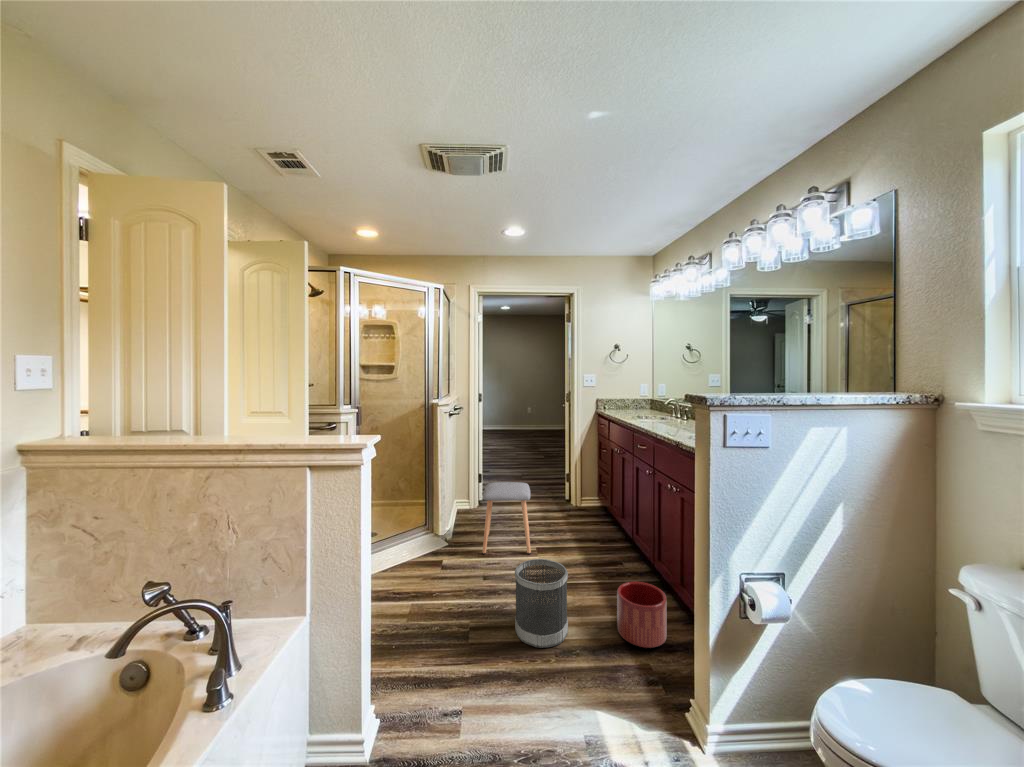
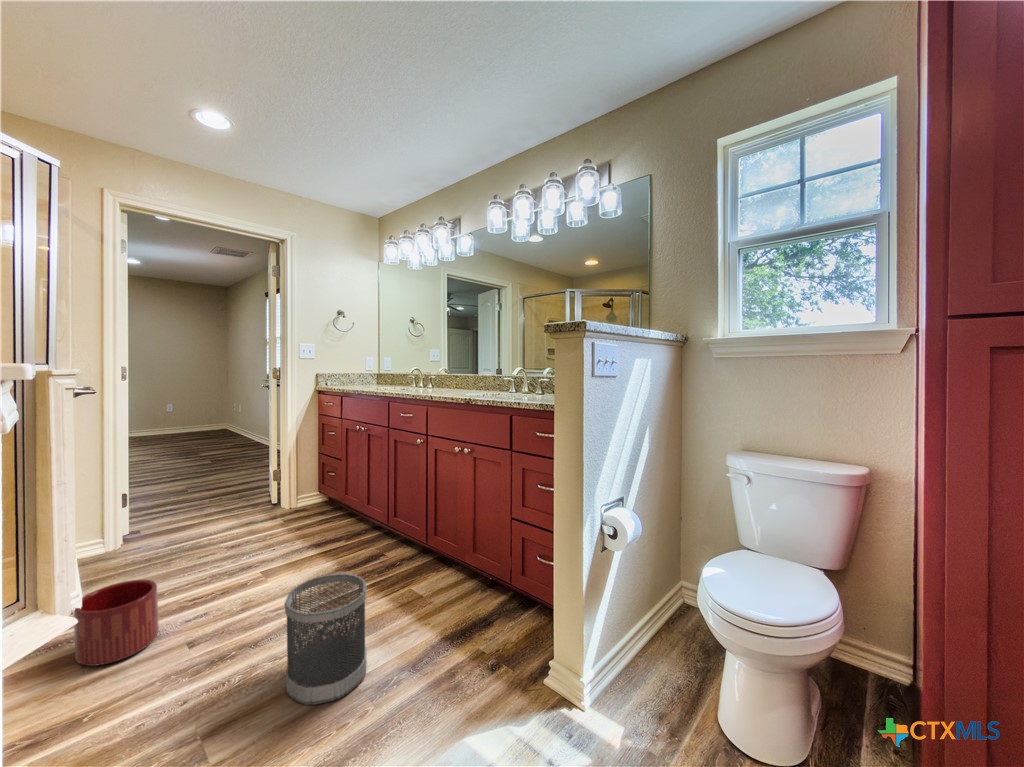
stool: present [483,482,531,554] -> none [159,485,258,611]
planter: present [617,582,667,648] -> present [74,580,159,666]

